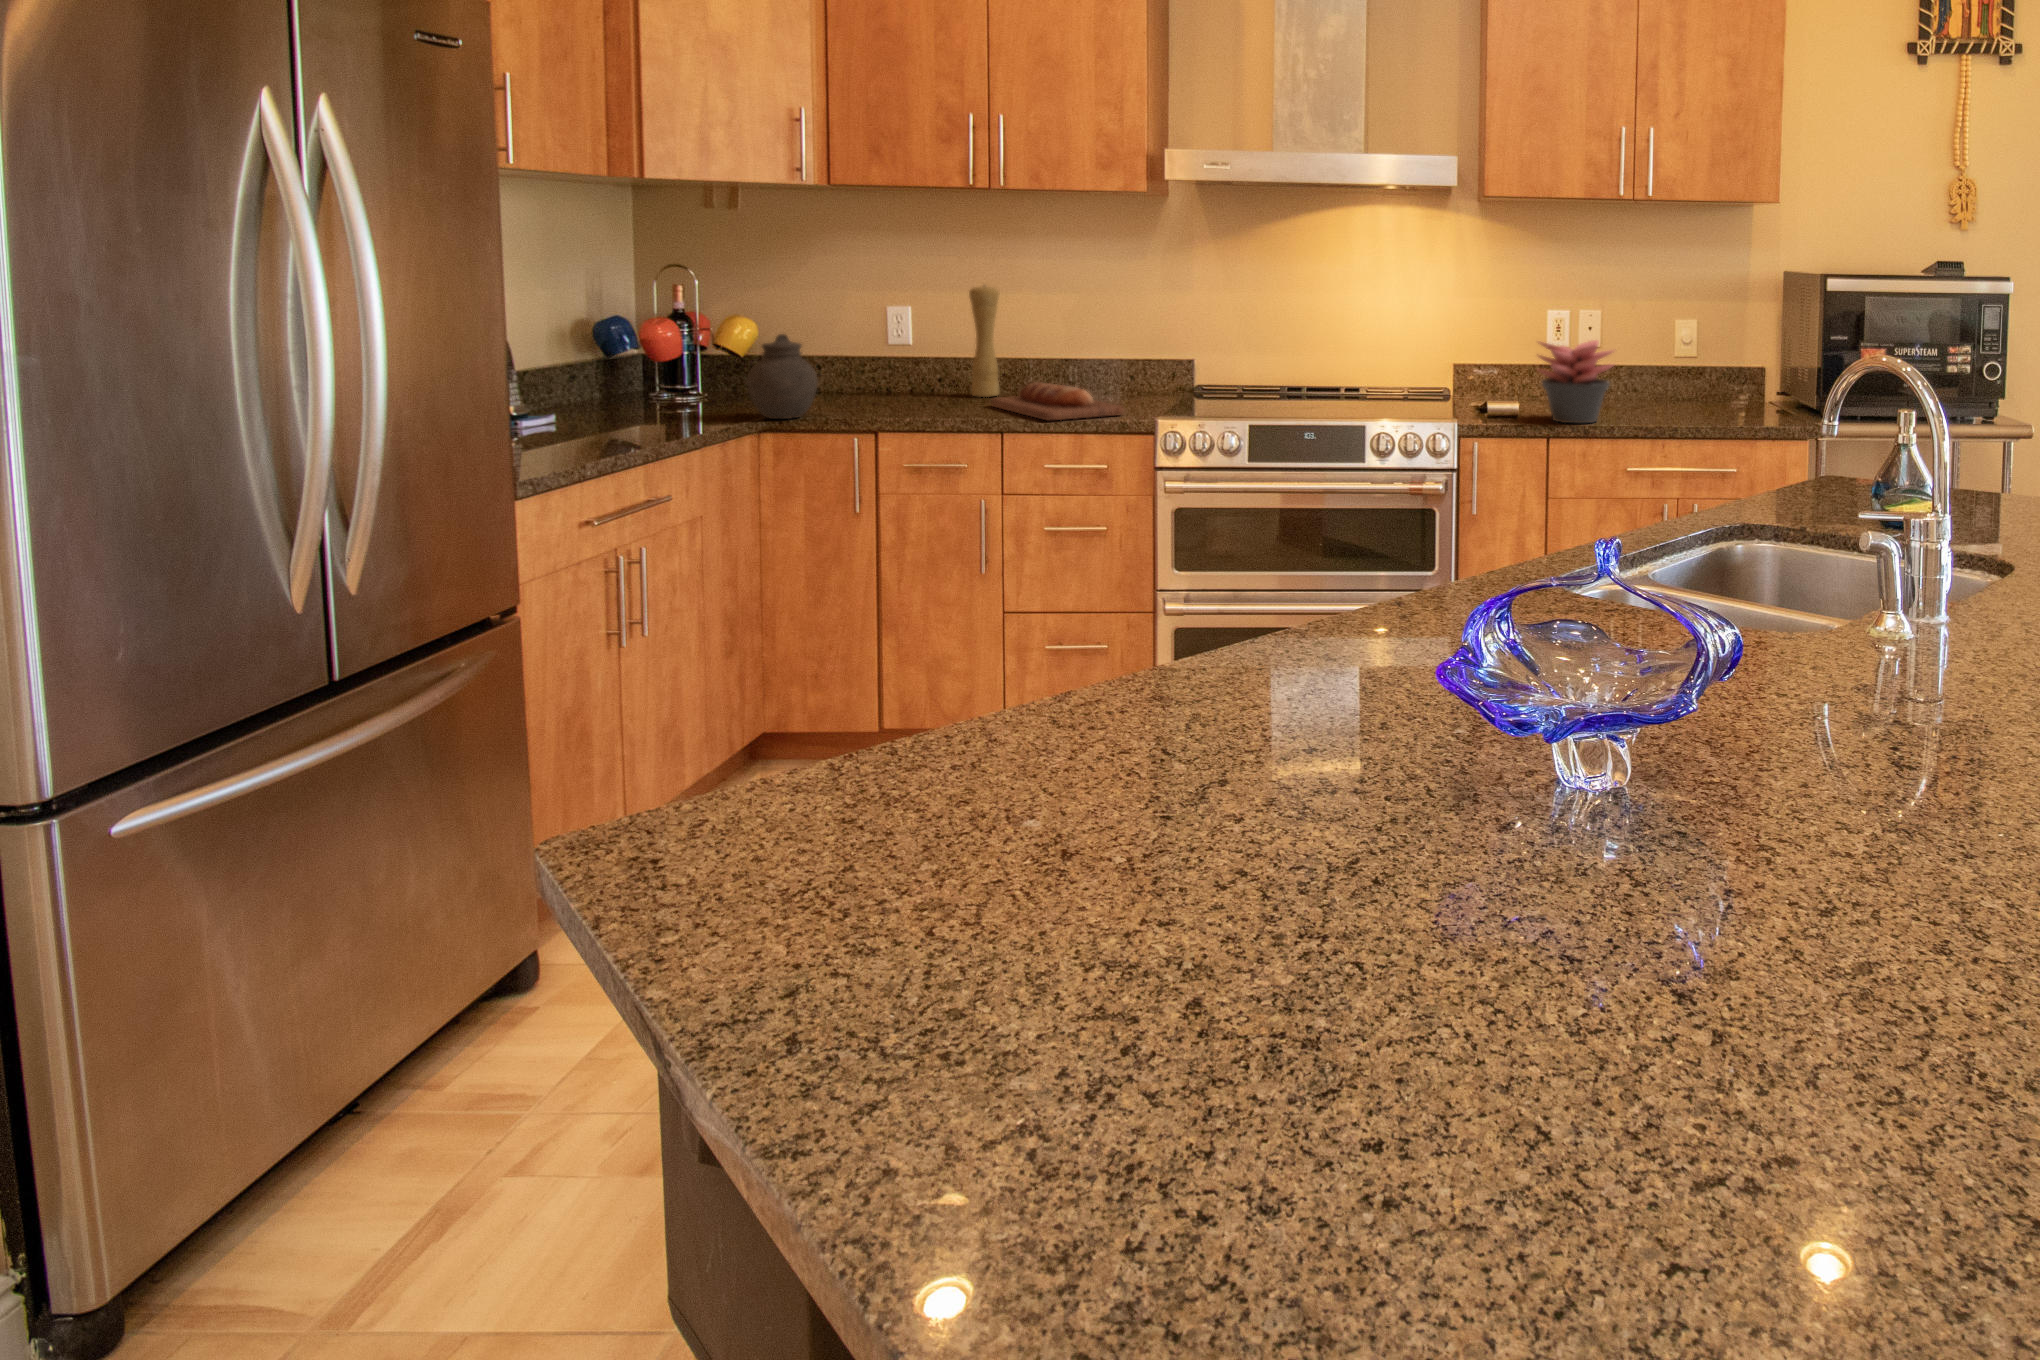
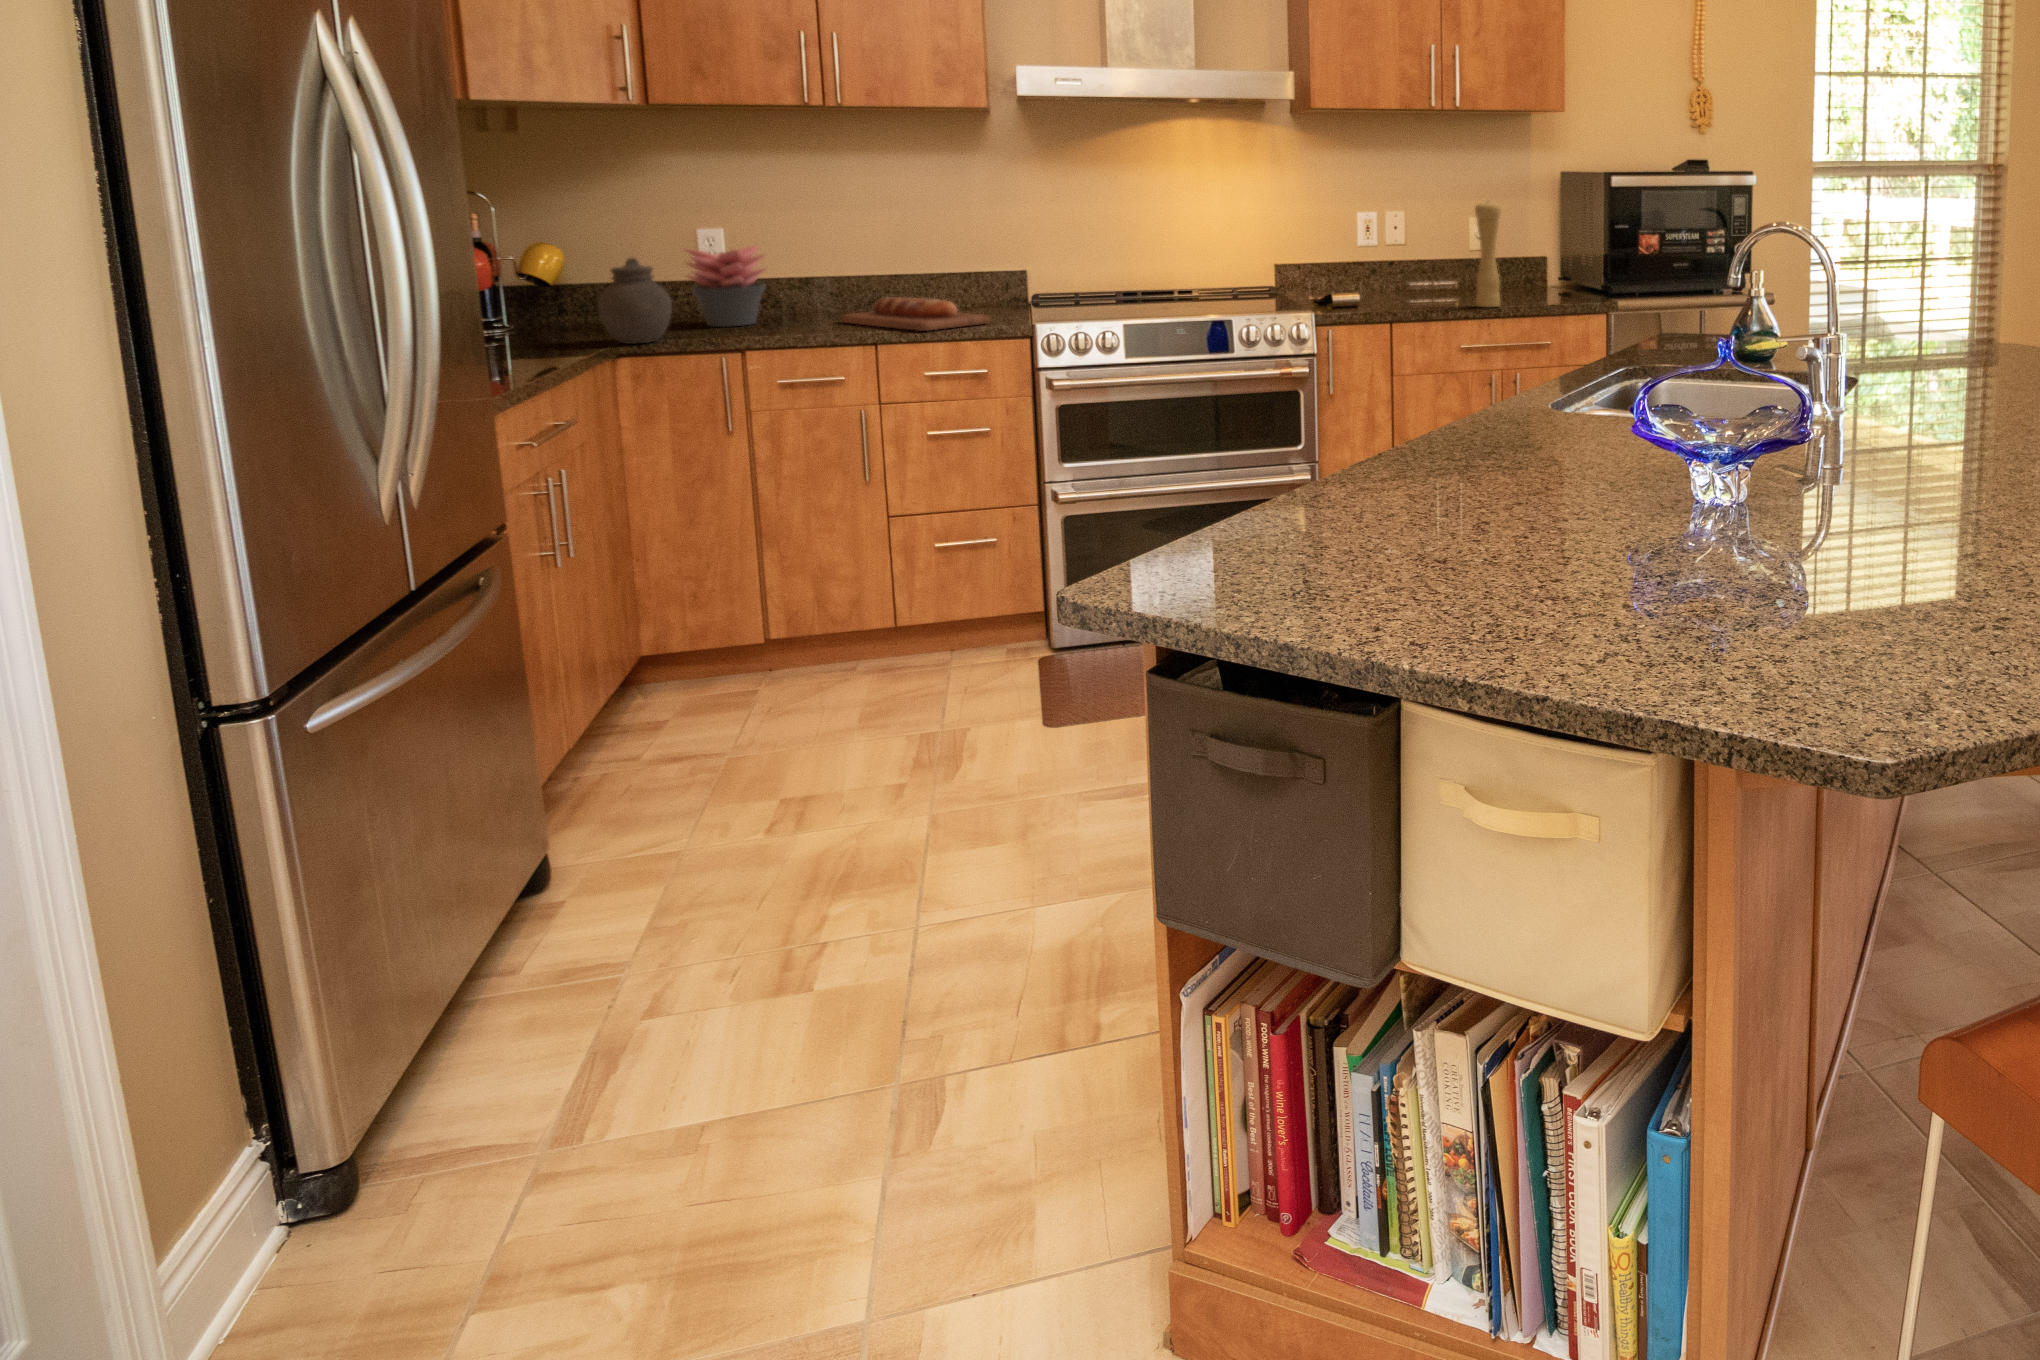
pepper mill: present [969,286,999,397] -> present [1475,202,1501,307]
succulent plant: present [1537,340,1613,423] -> present [686,246,766,327]

